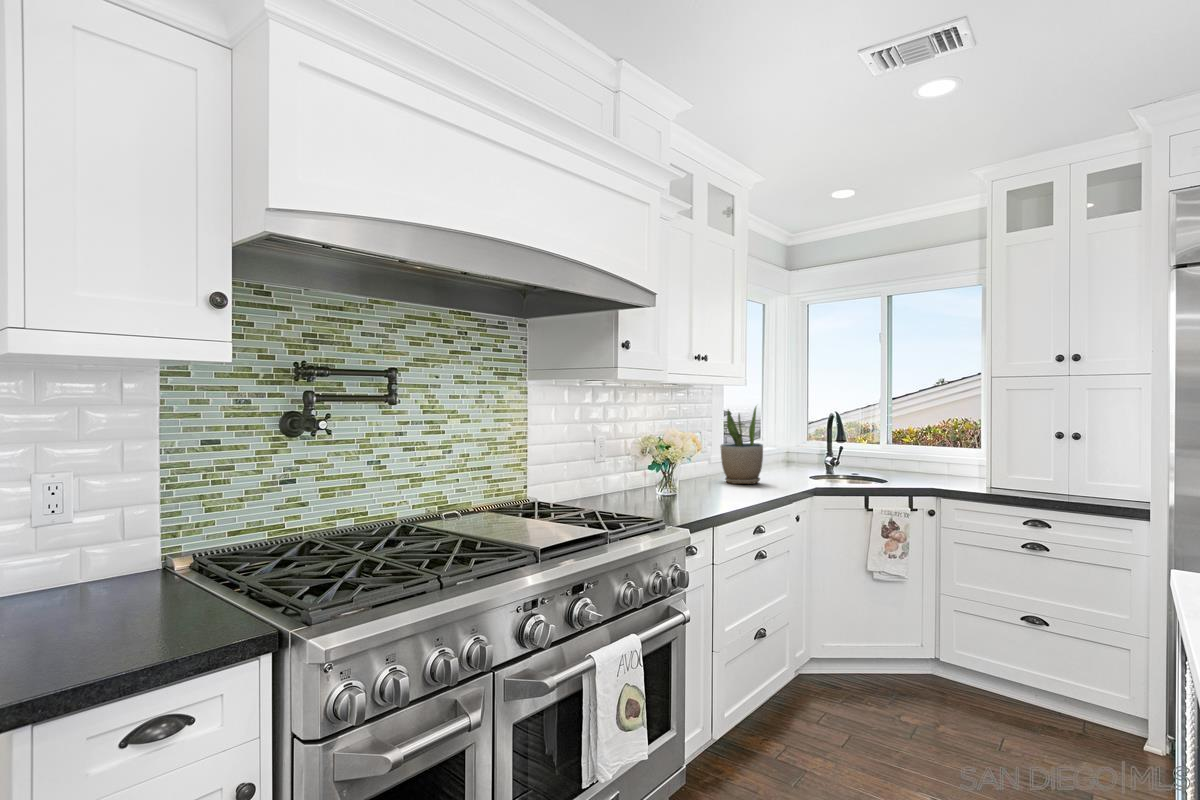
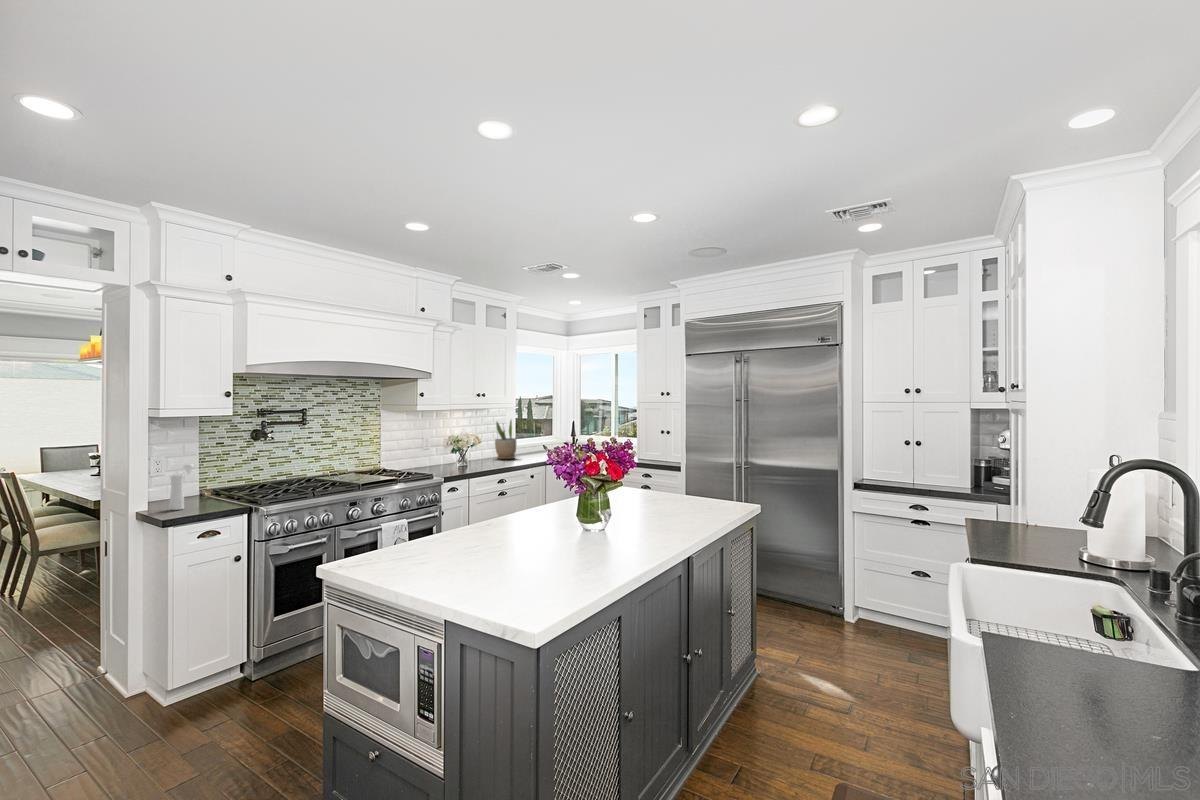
pepper mill: none [41,500,125,650] -> present [170,464,194,510]

